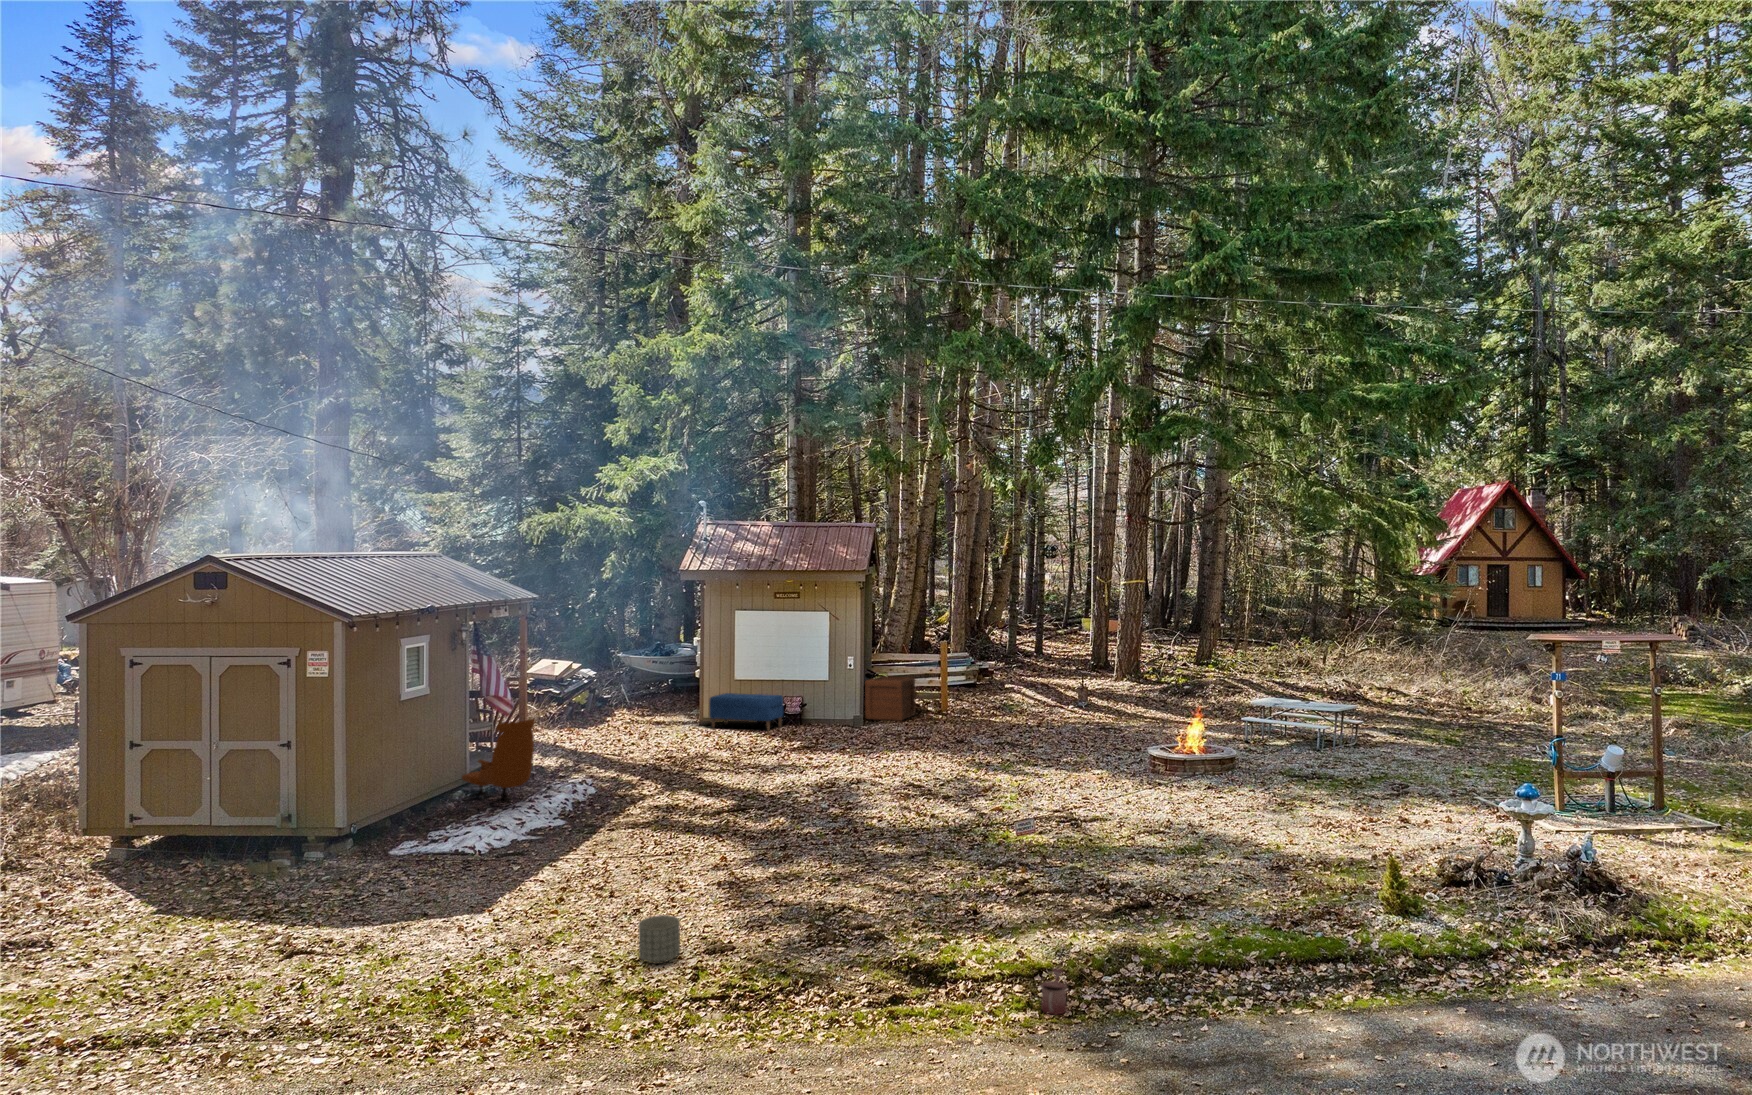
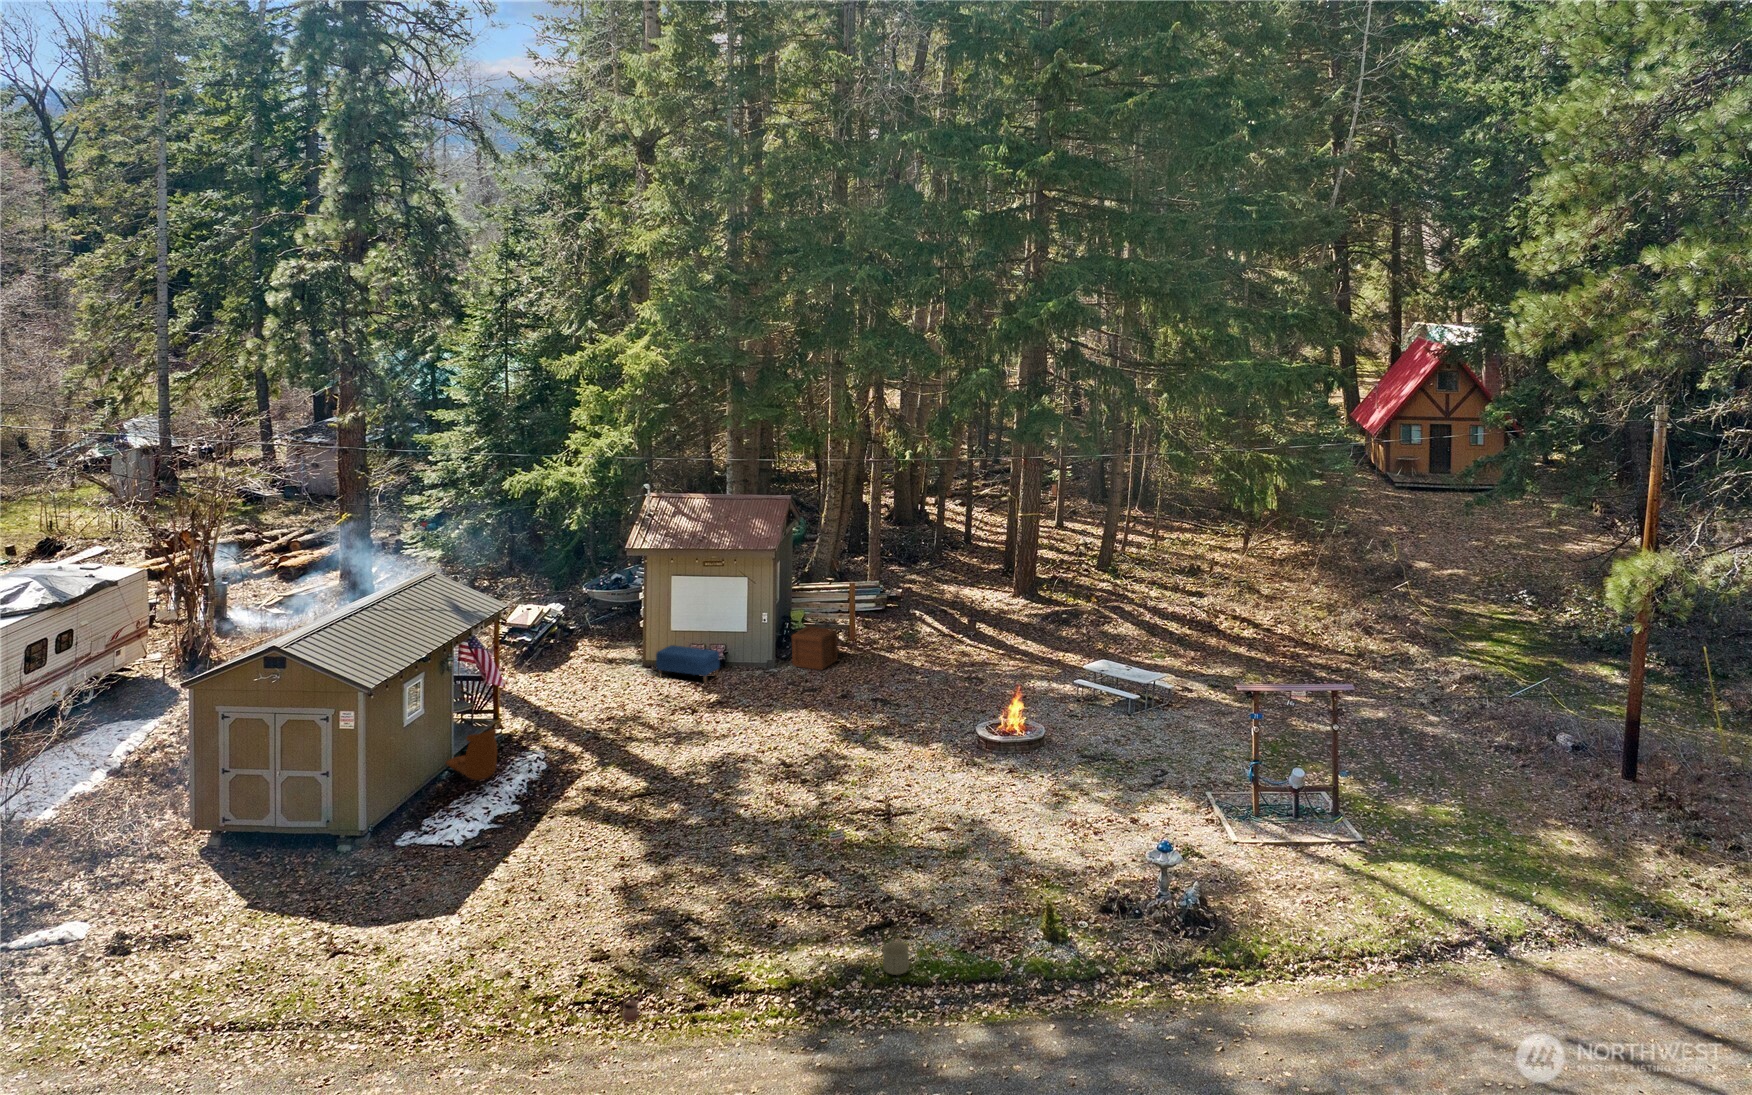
planter: present [638,915,680,964] -> present [883,941,909,975]
watering can: present [1040,969,1067,1015] -> present [622,992,642,1022]

